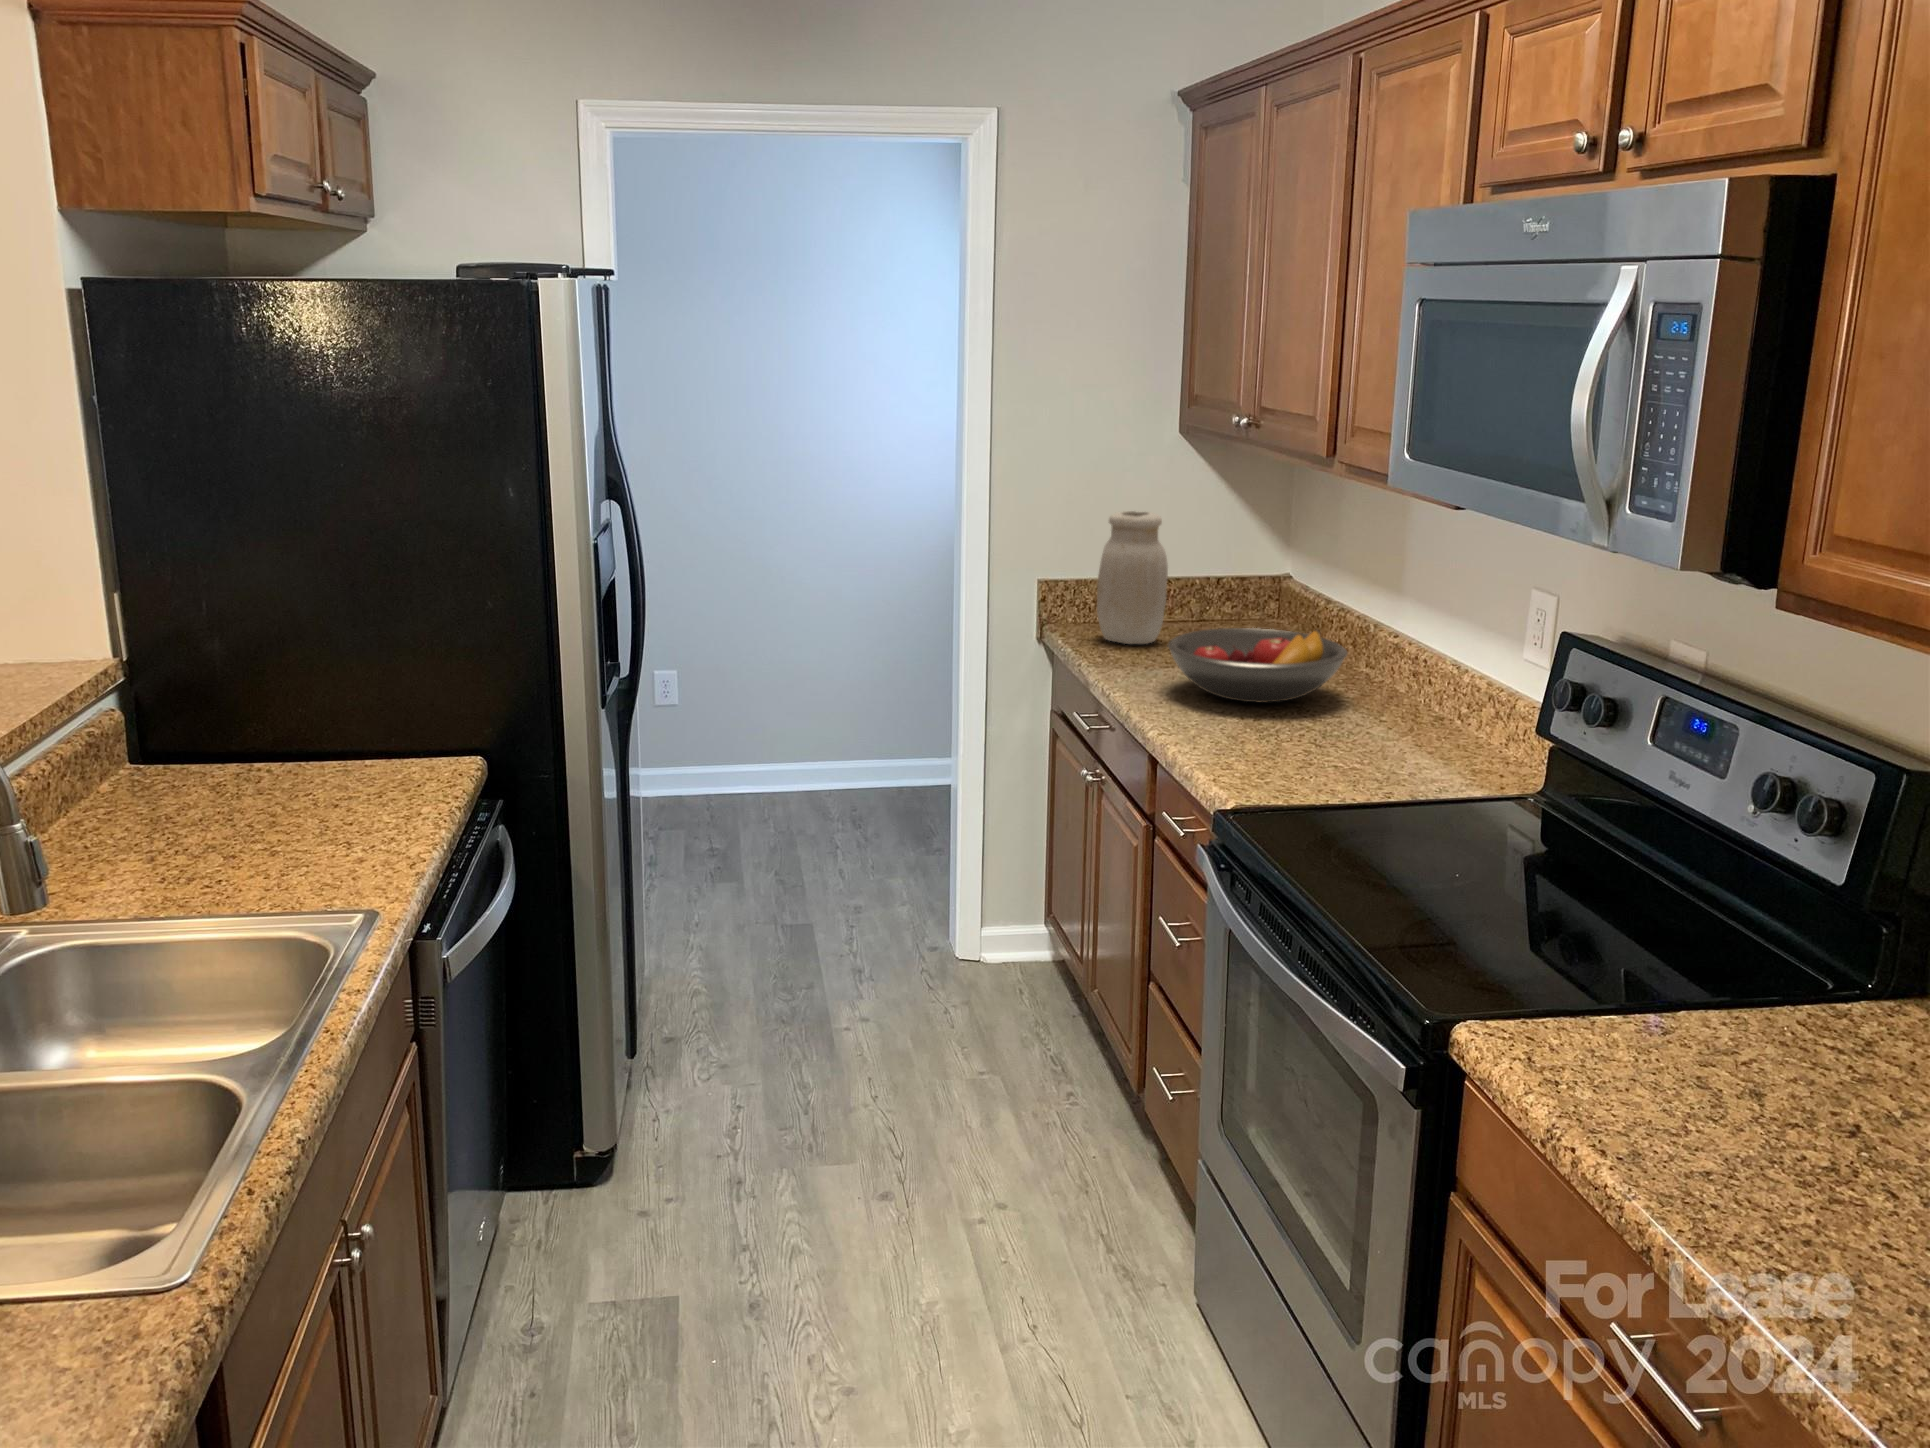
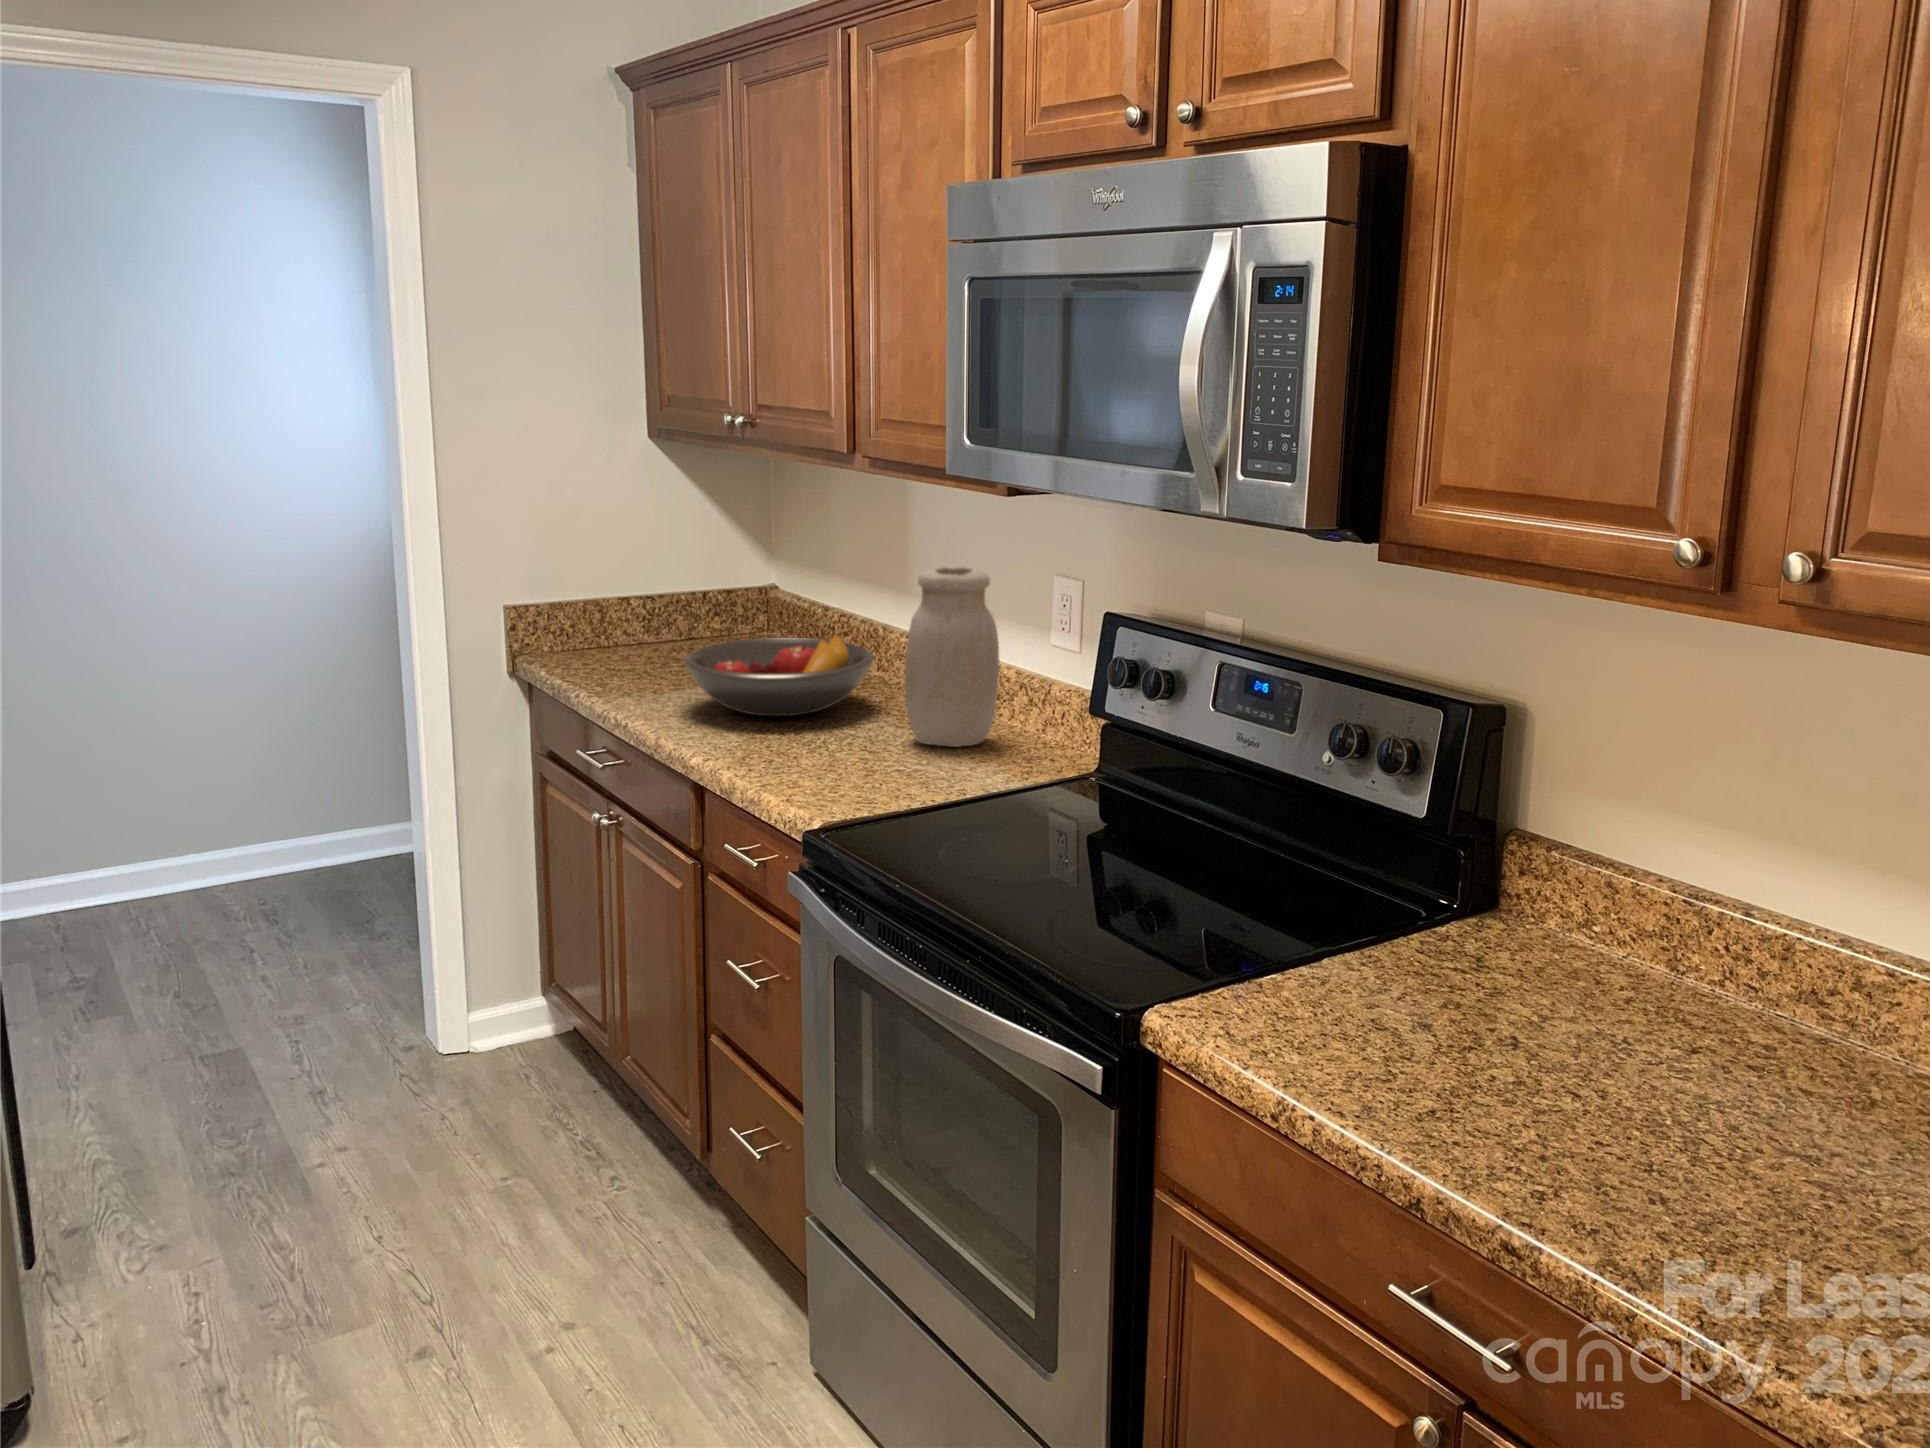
jar: present [1097,511,1168,644] -> present [904,567,999,747]

